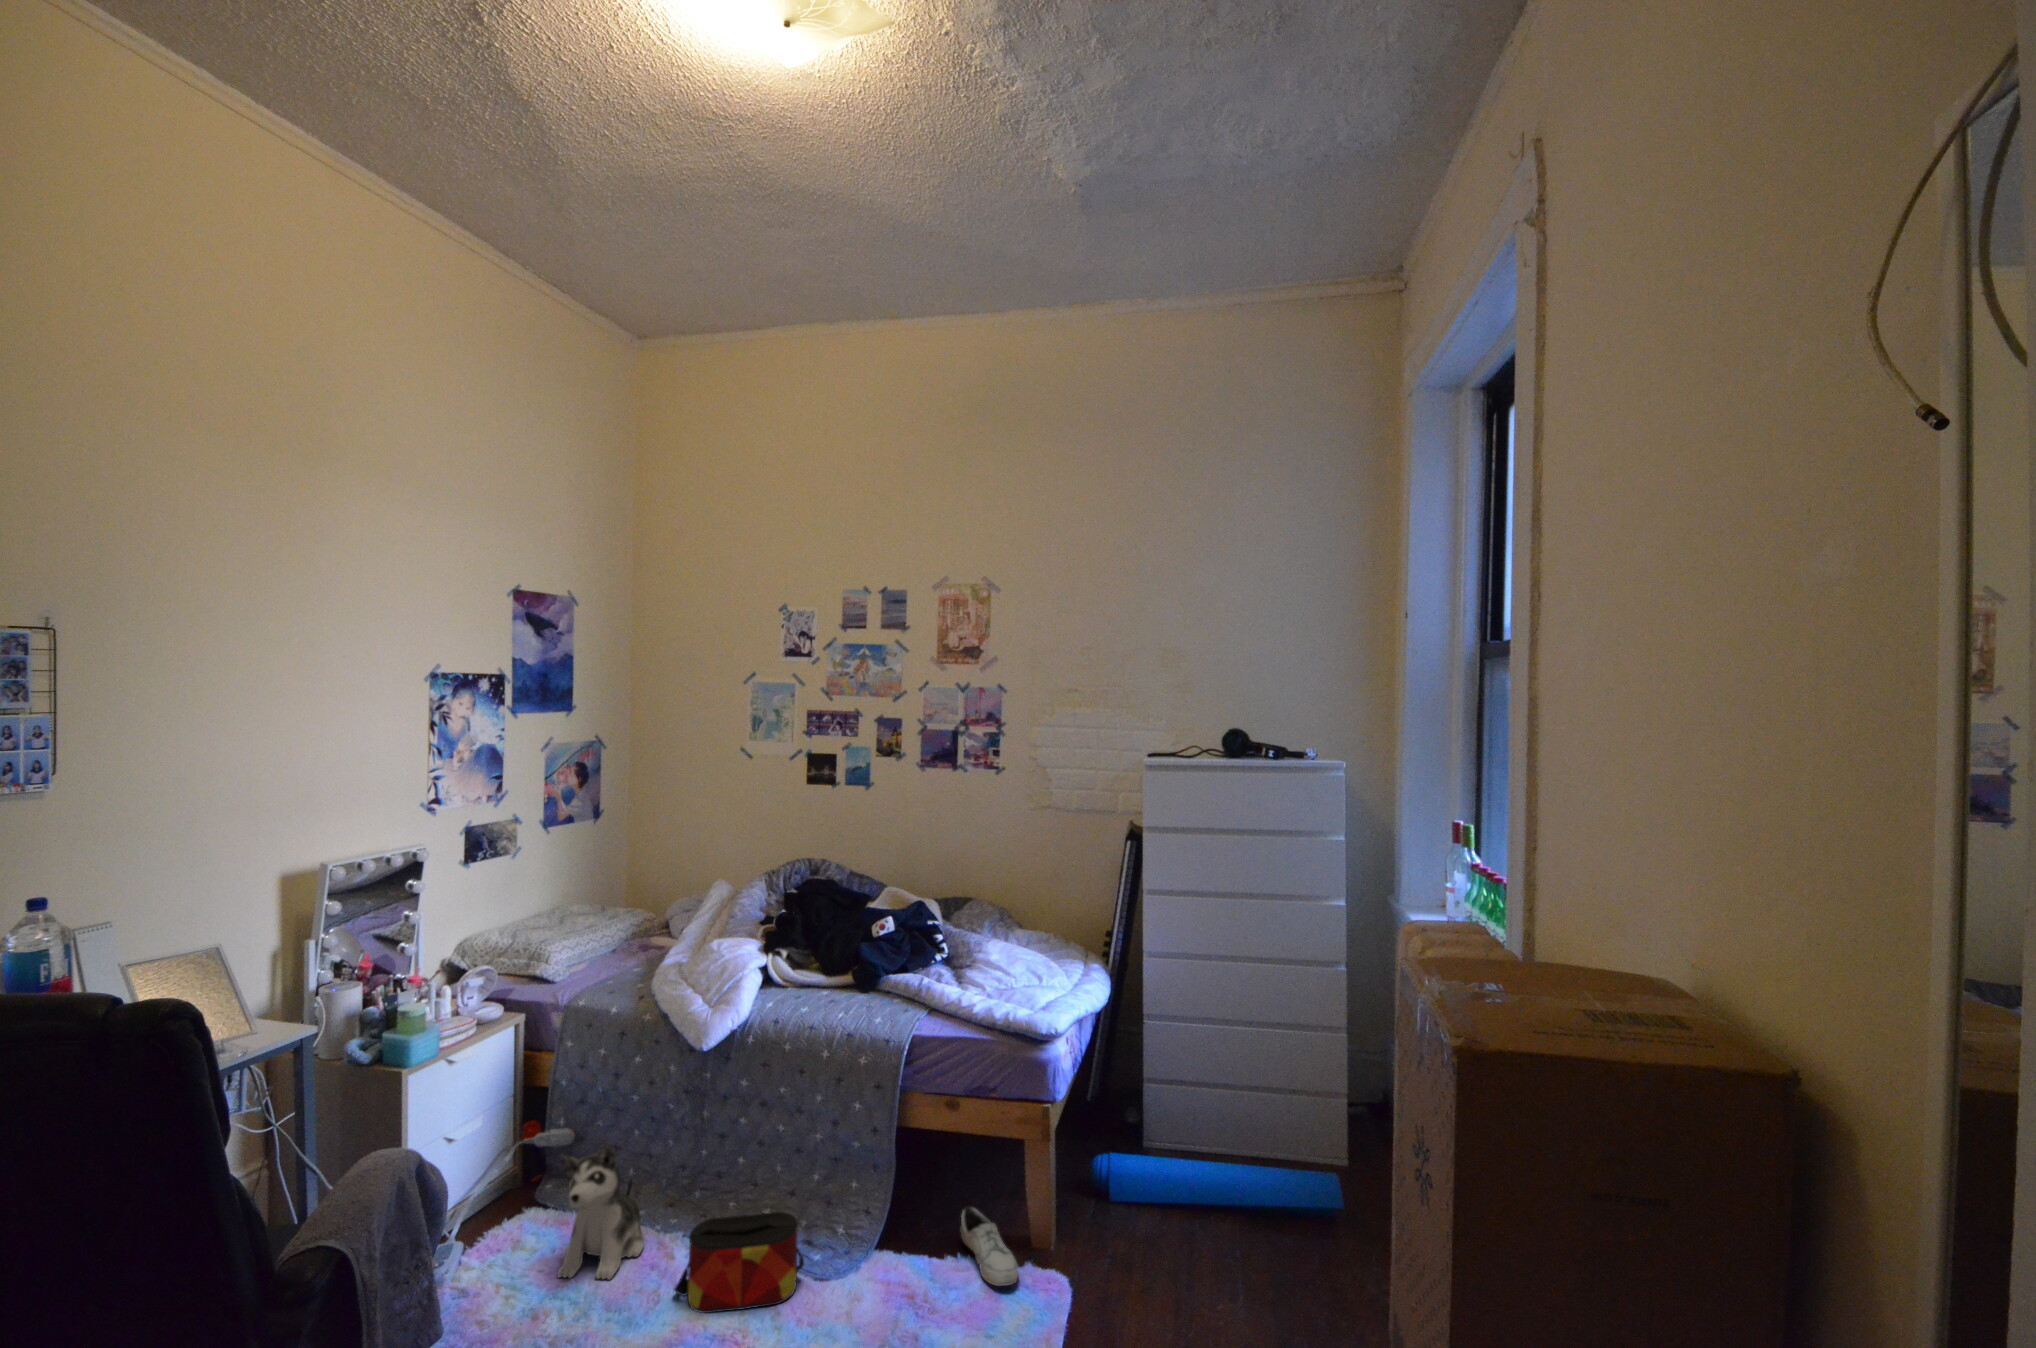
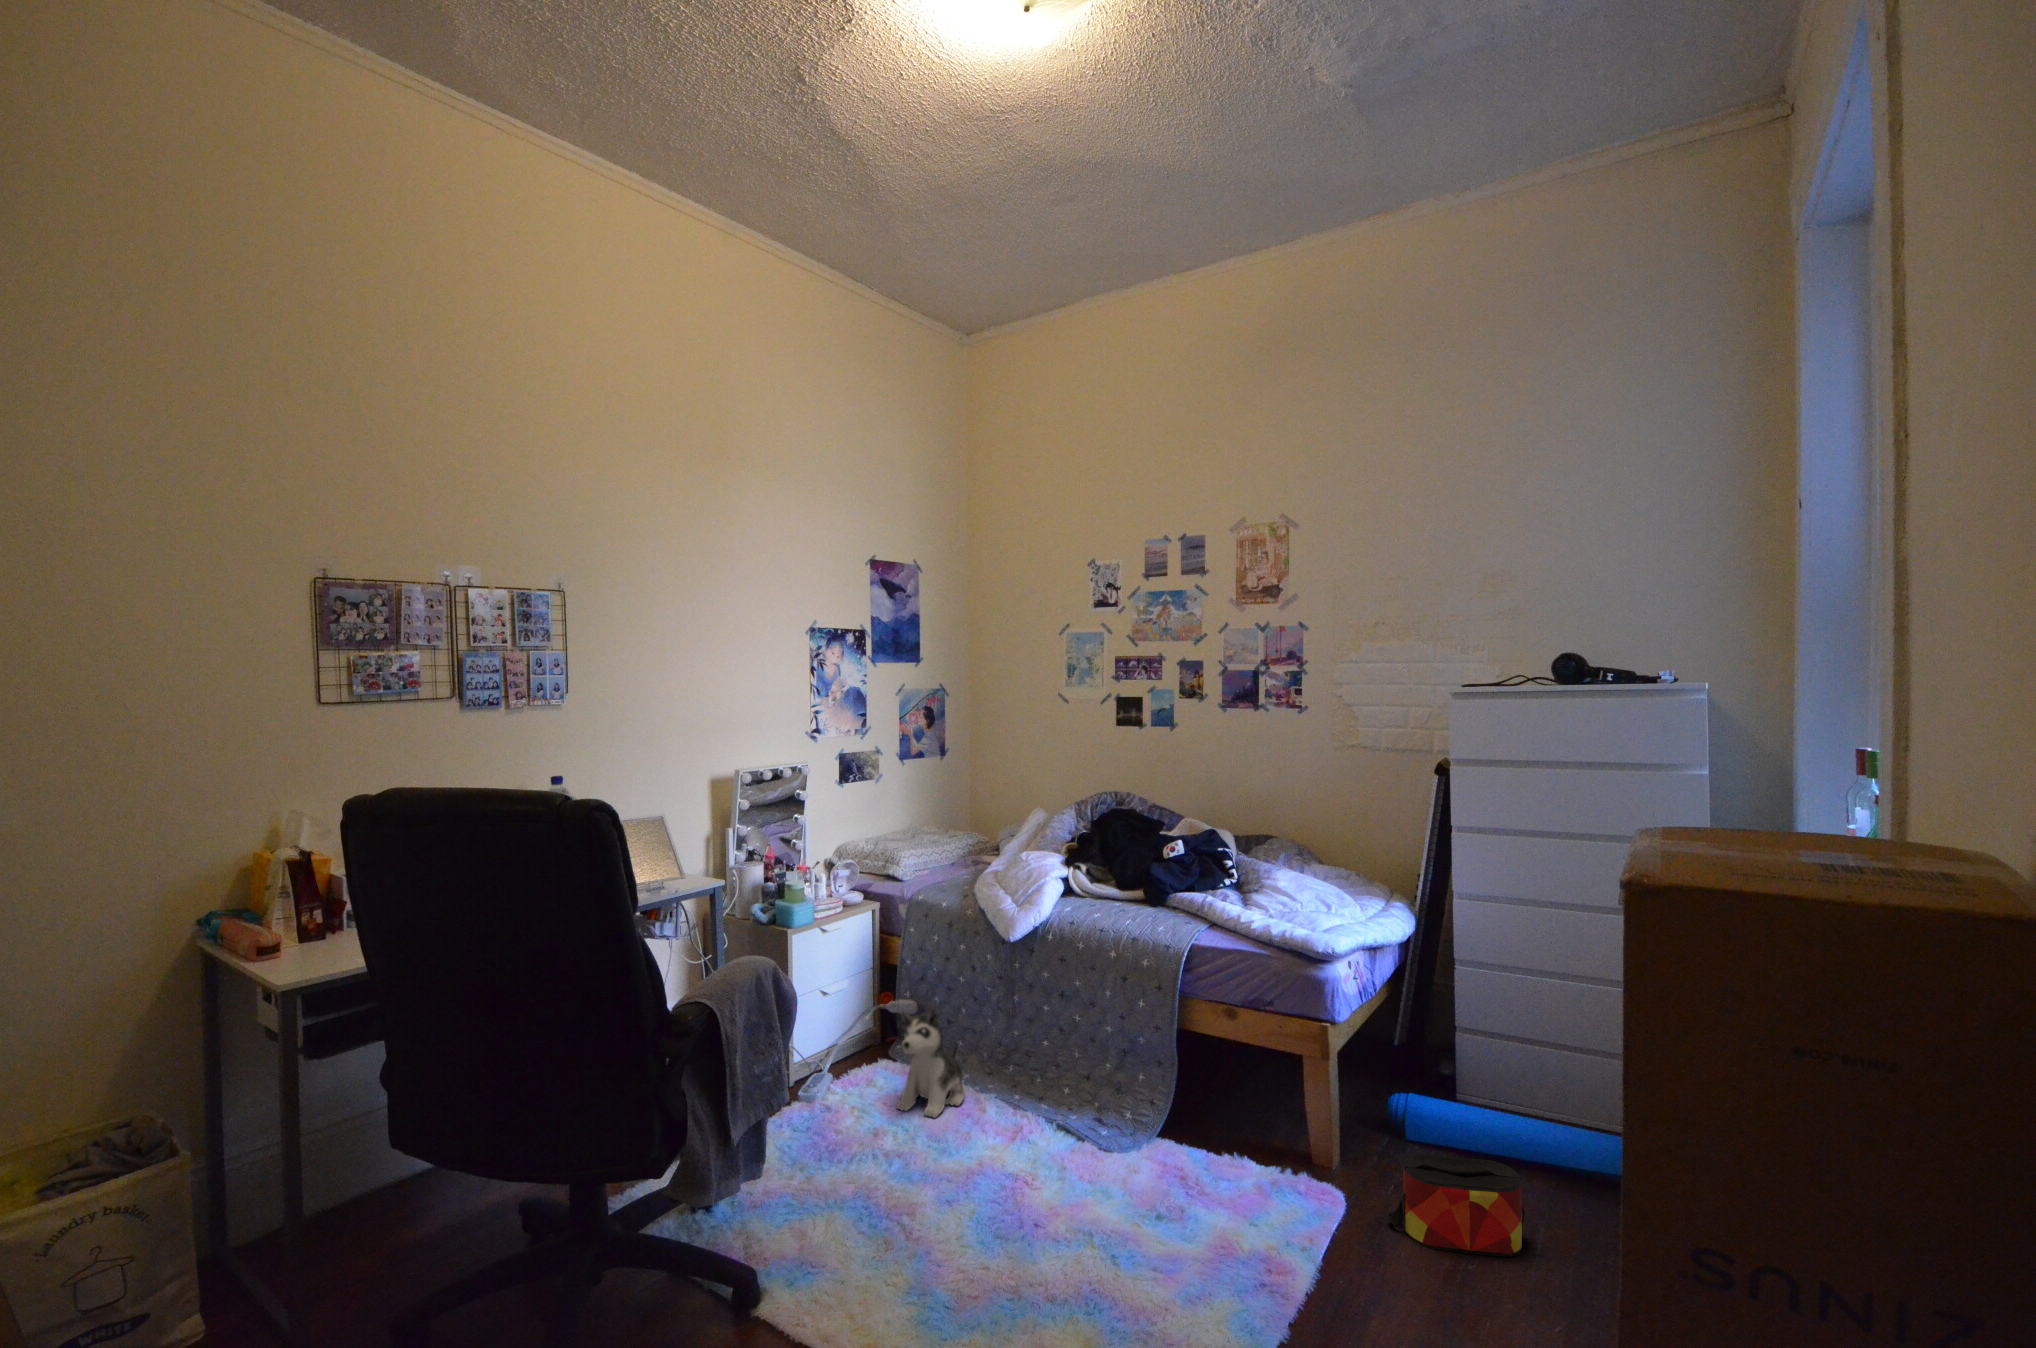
shoe: present [961,1207,1019,1286] -> none [1242,1116,1295,1191]
bag: present [674,1212,804,1313] -> present [1387,1154,1525,1257]

